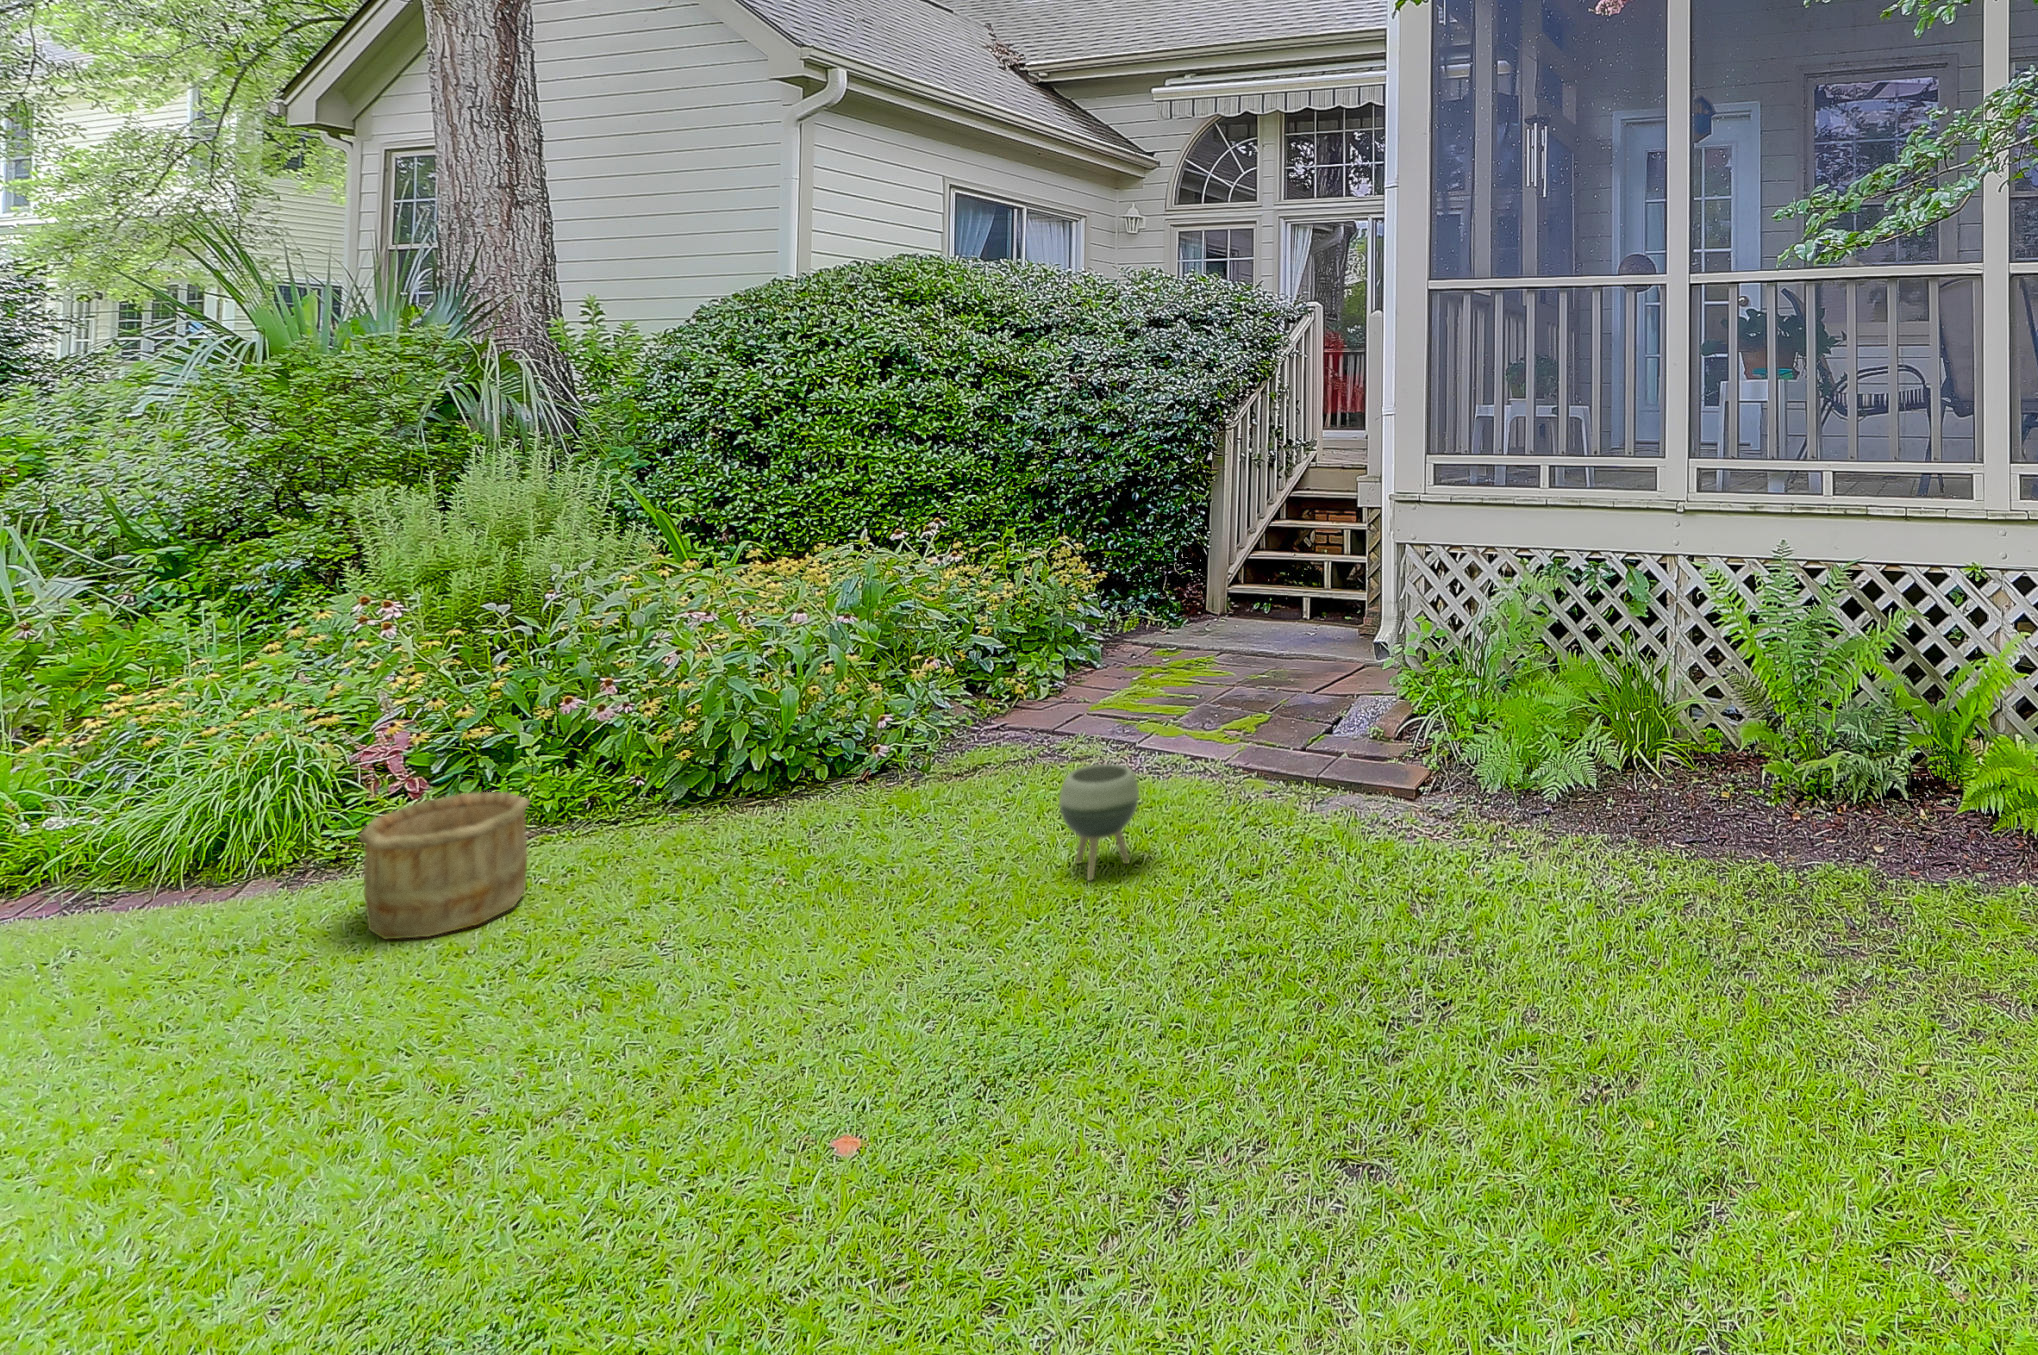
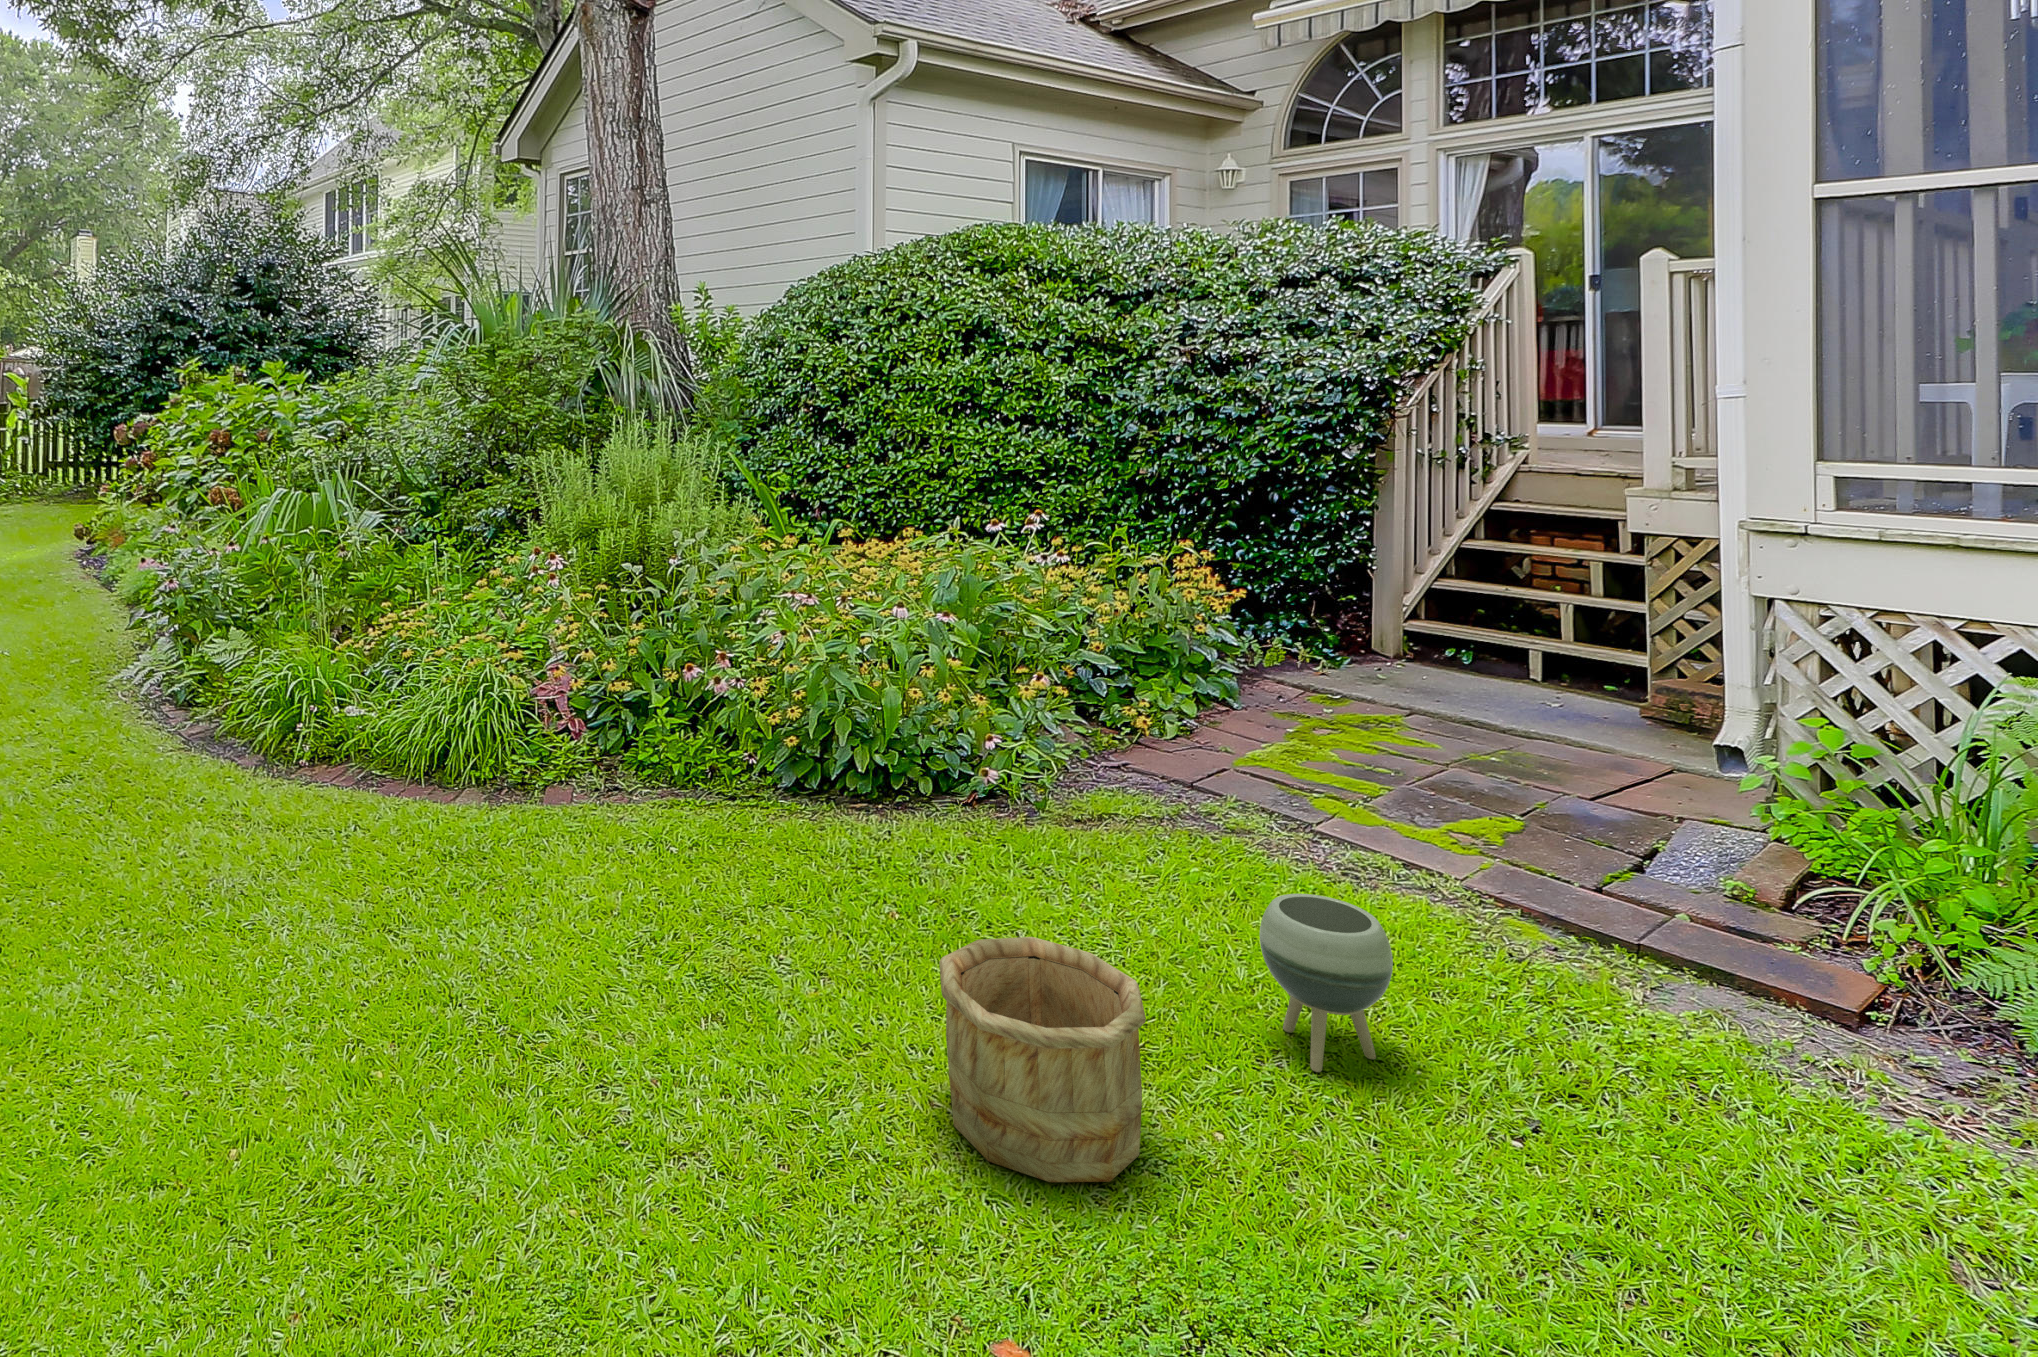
wooden bucket: present [358,792,530,939] -> present [939,937,1146,1182]

